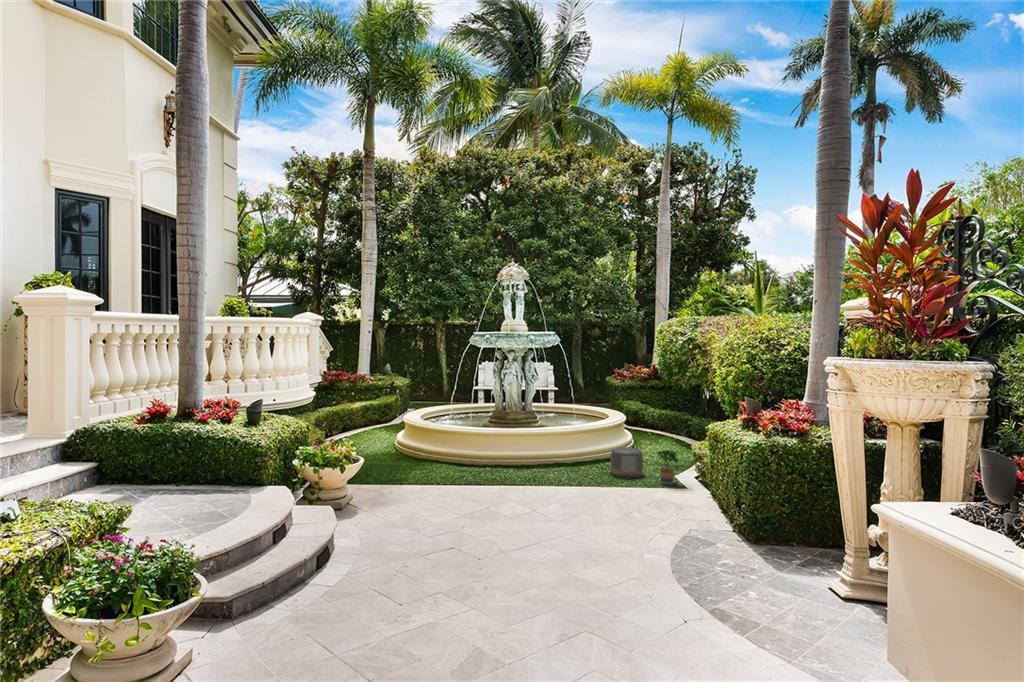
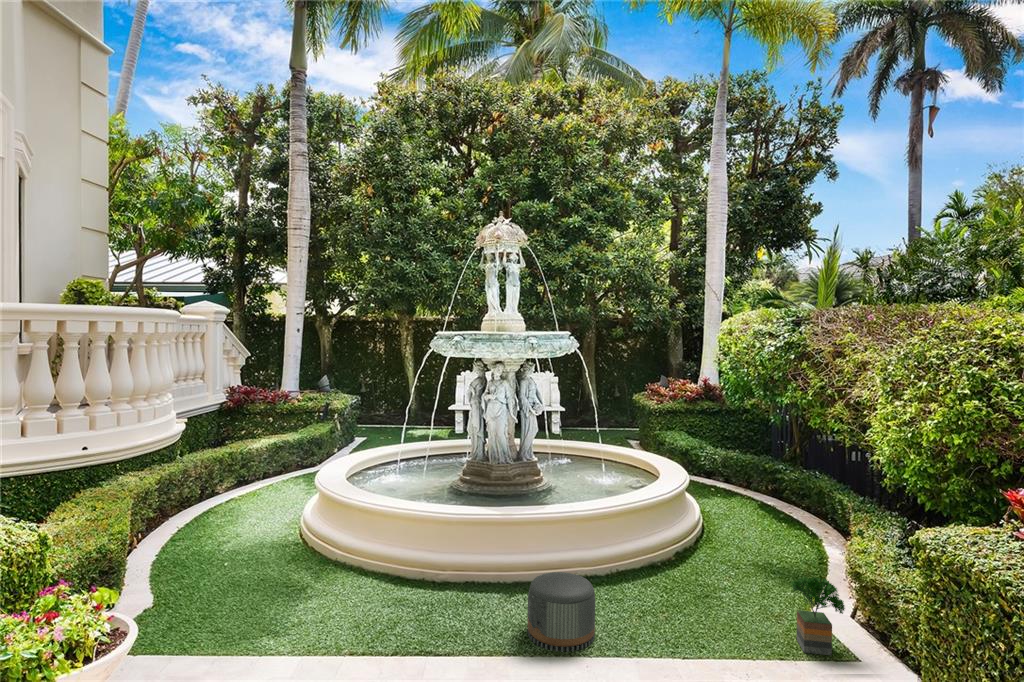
pouf: present [611,447,643,478] -> present [527,572,595,652]

